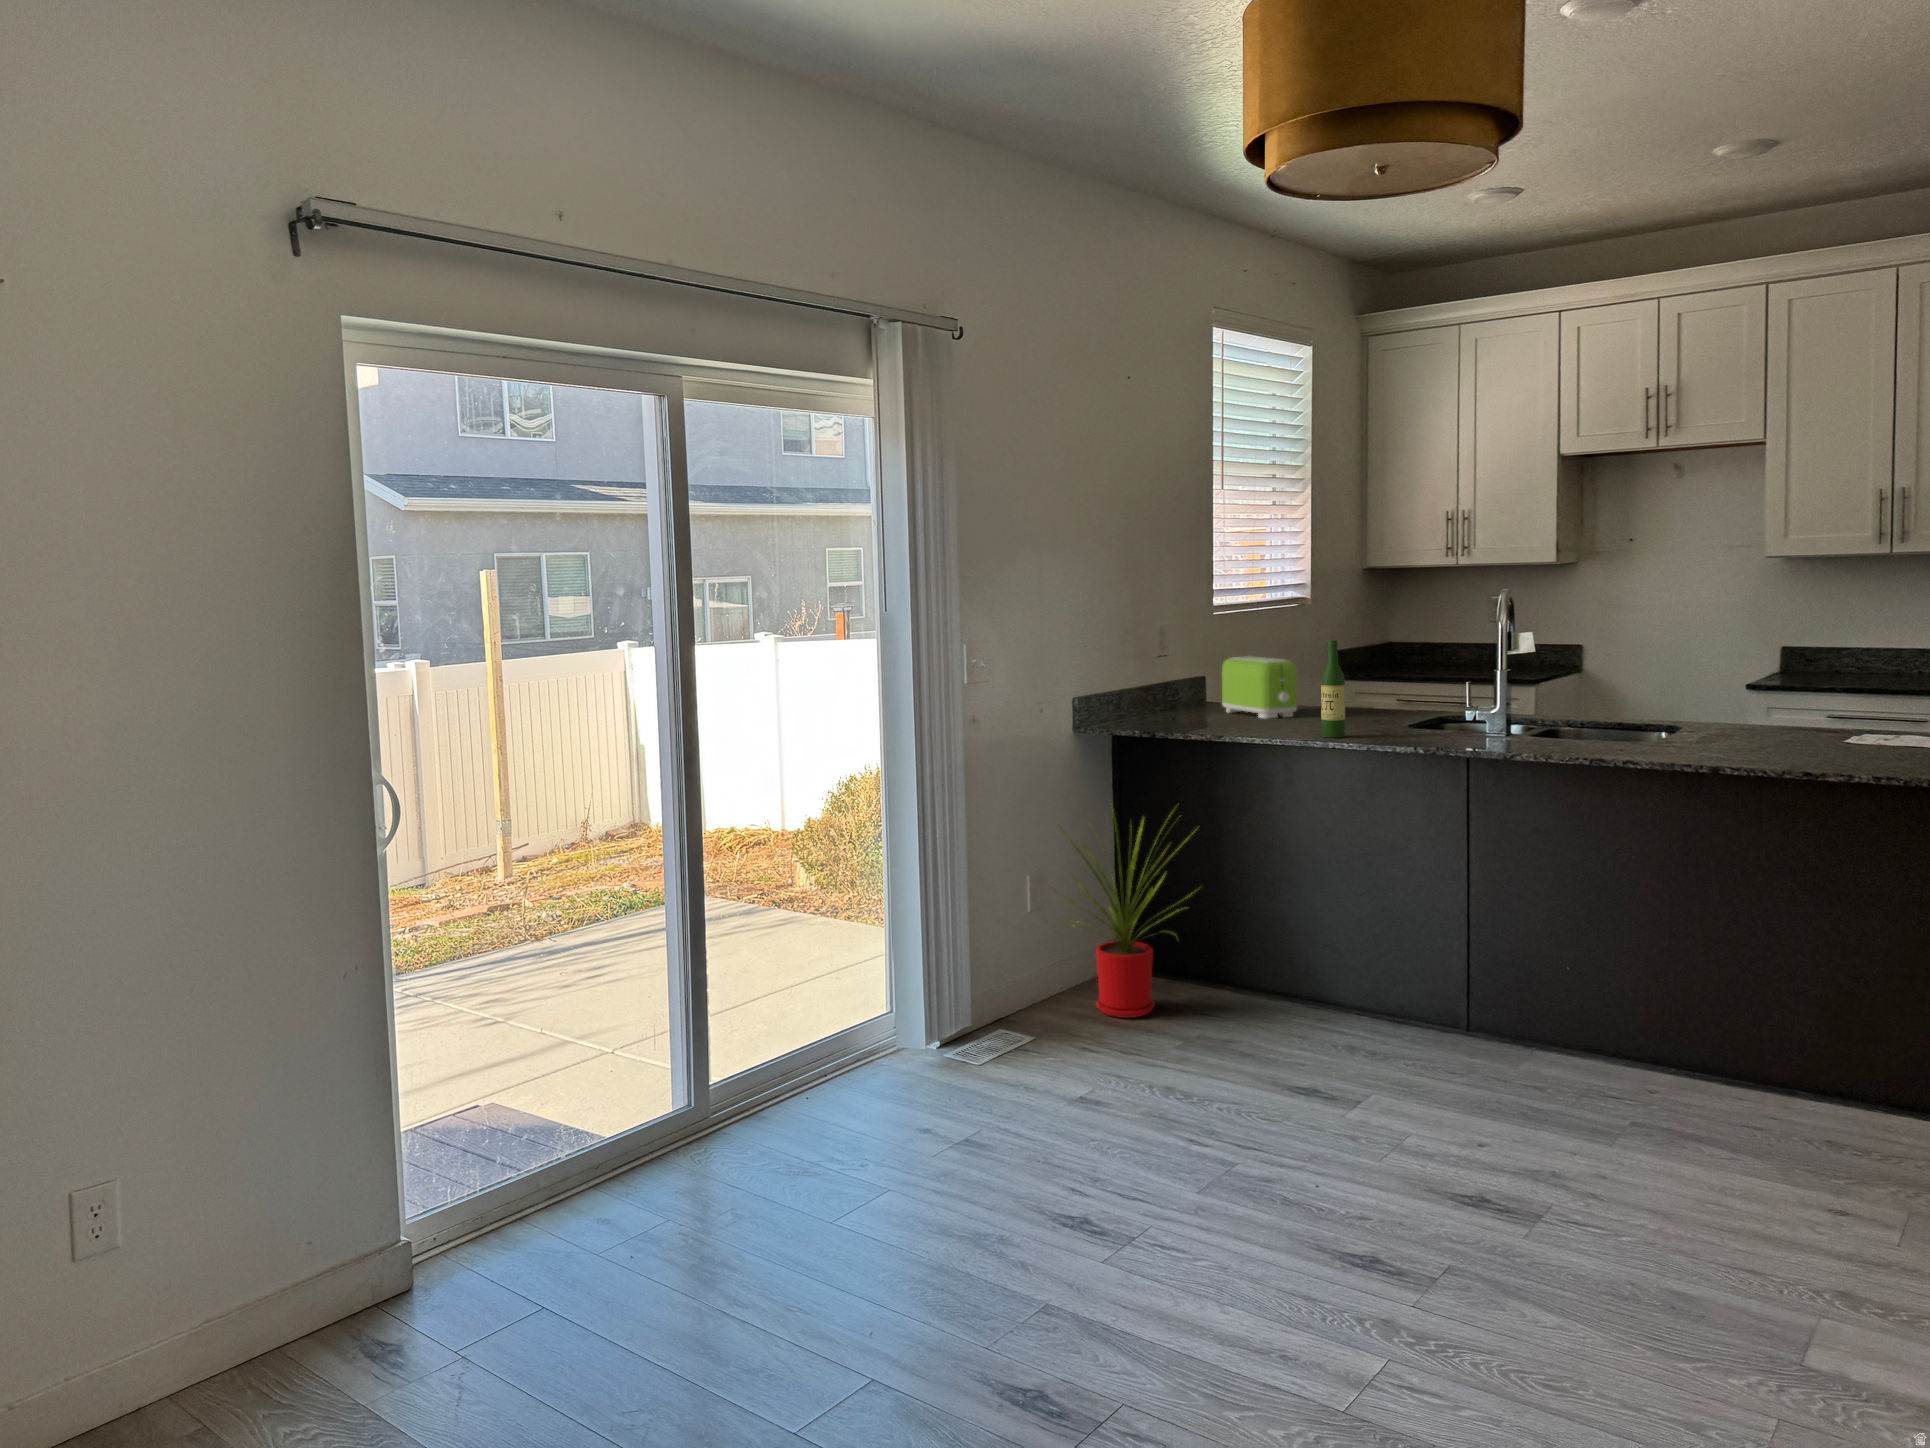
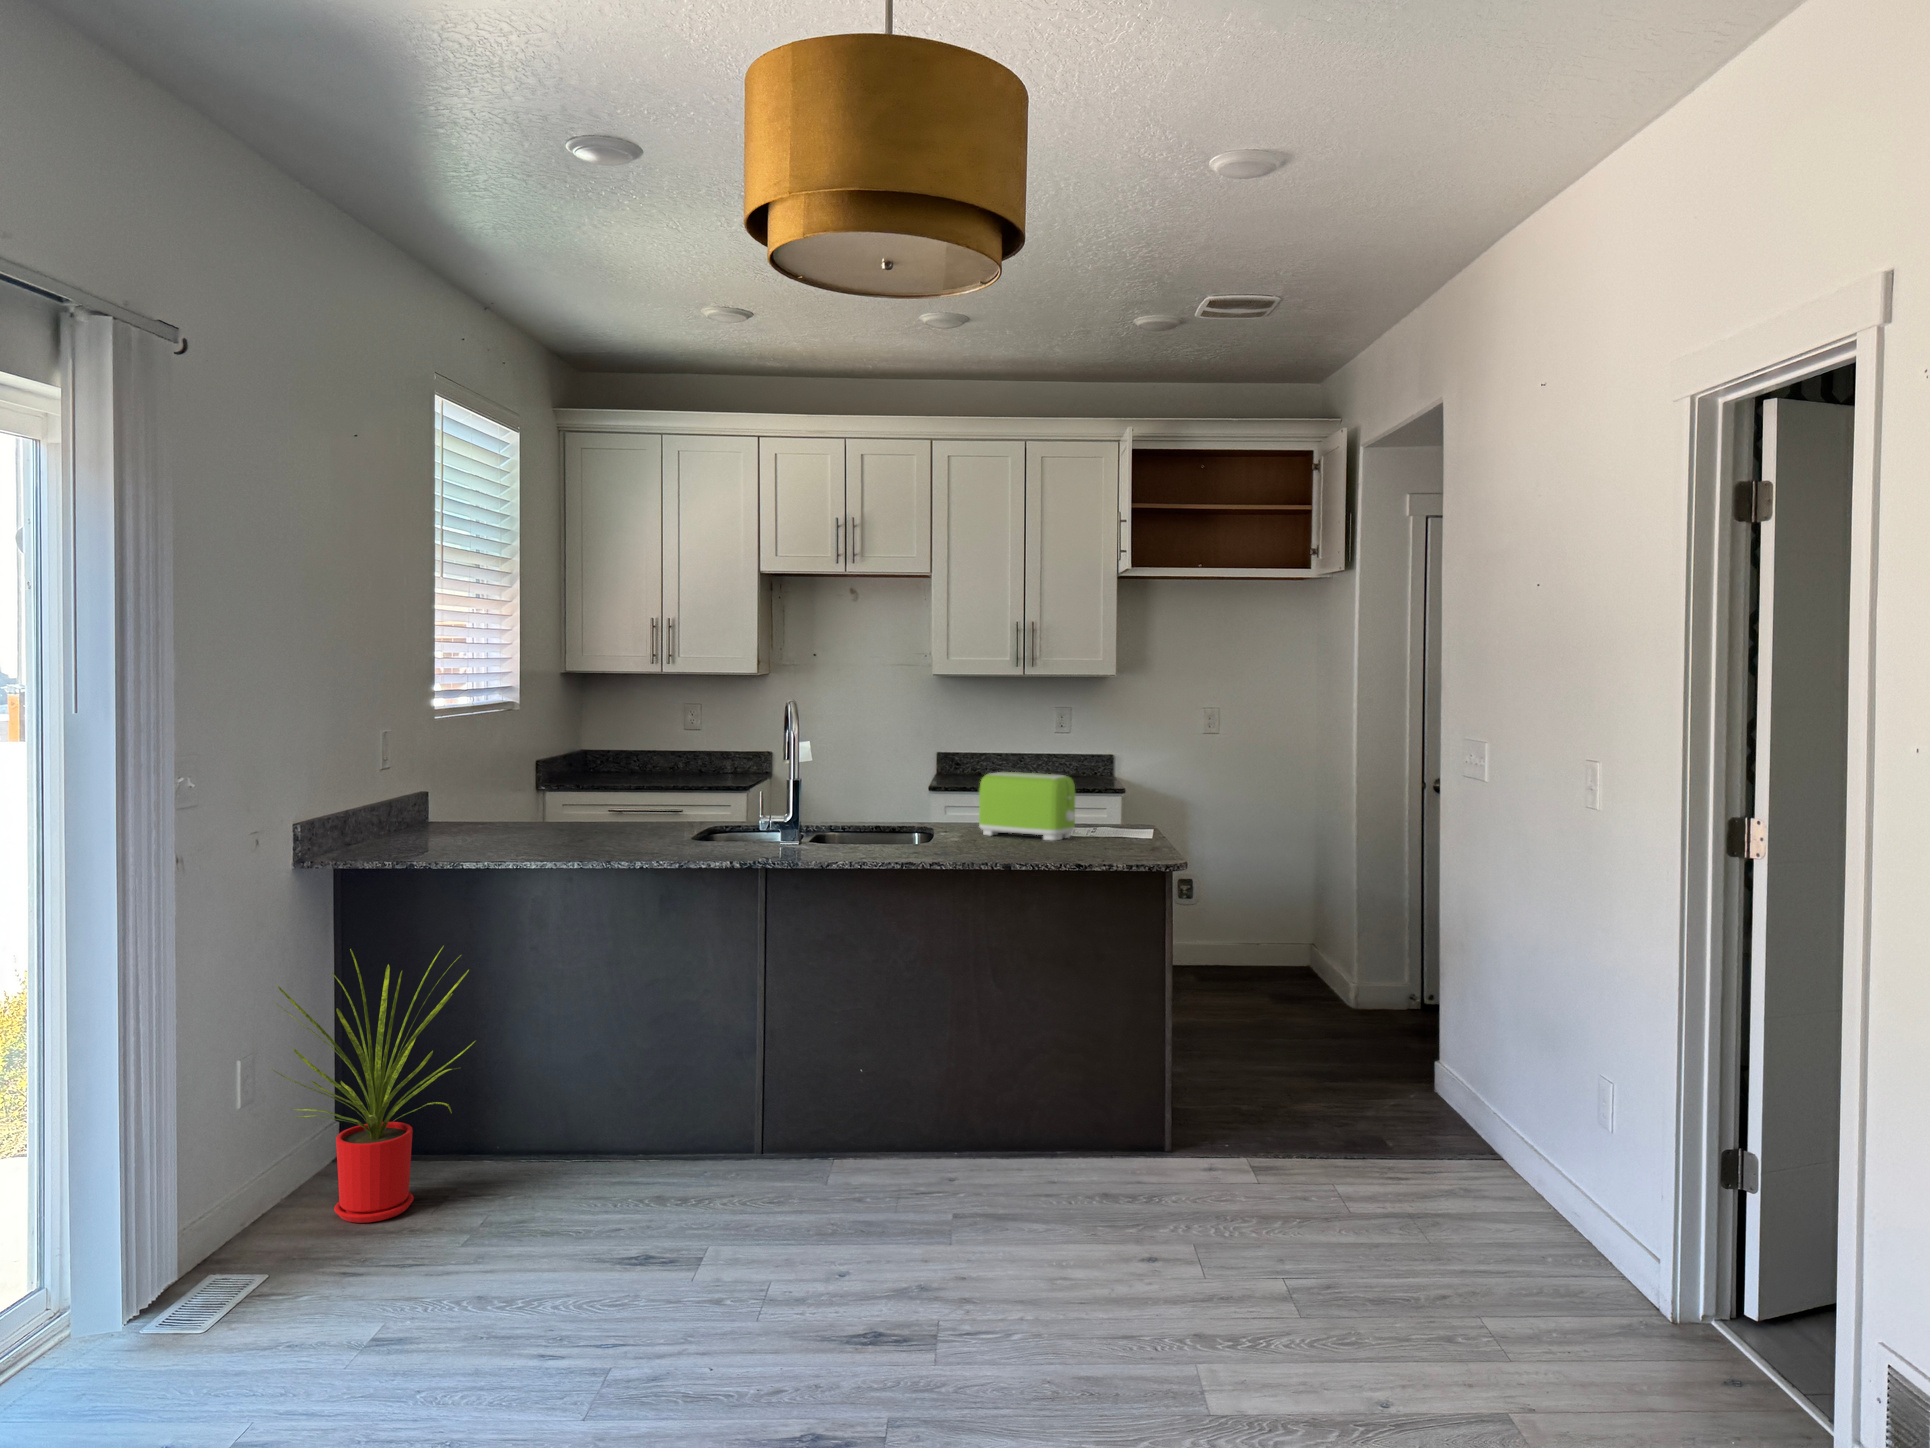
wine bottle: present [1321,640,1345,738] -> none [610,751,636,857]
toaster: present [1222,656,1297,718] -> present [979,772,1075,840]

